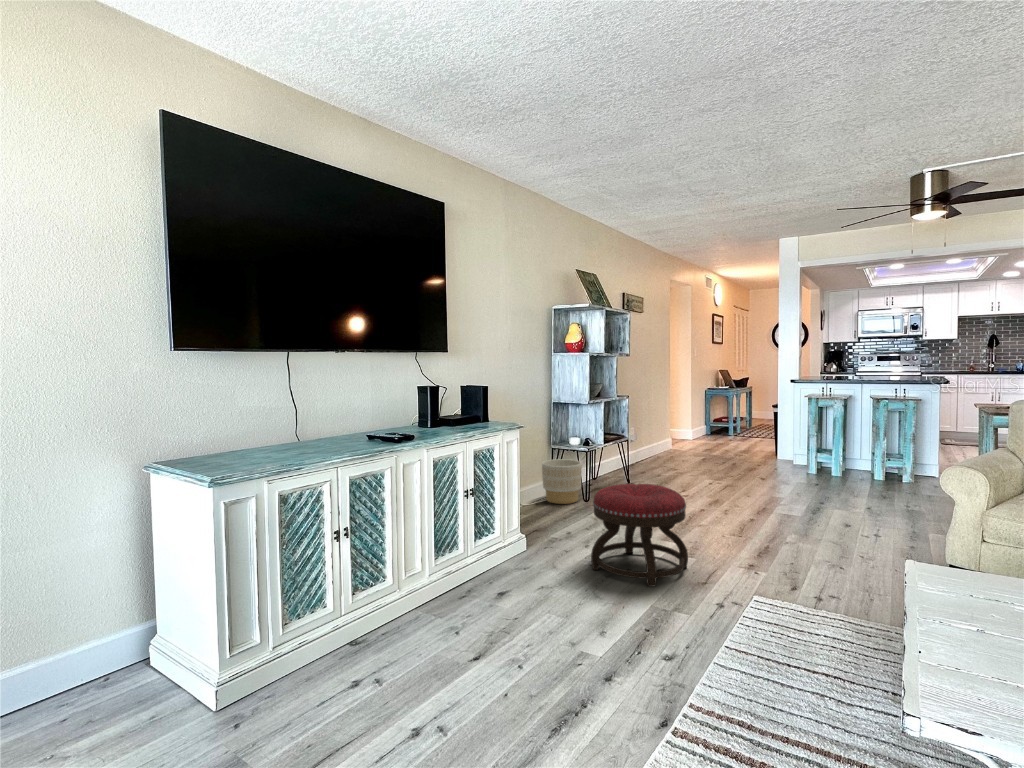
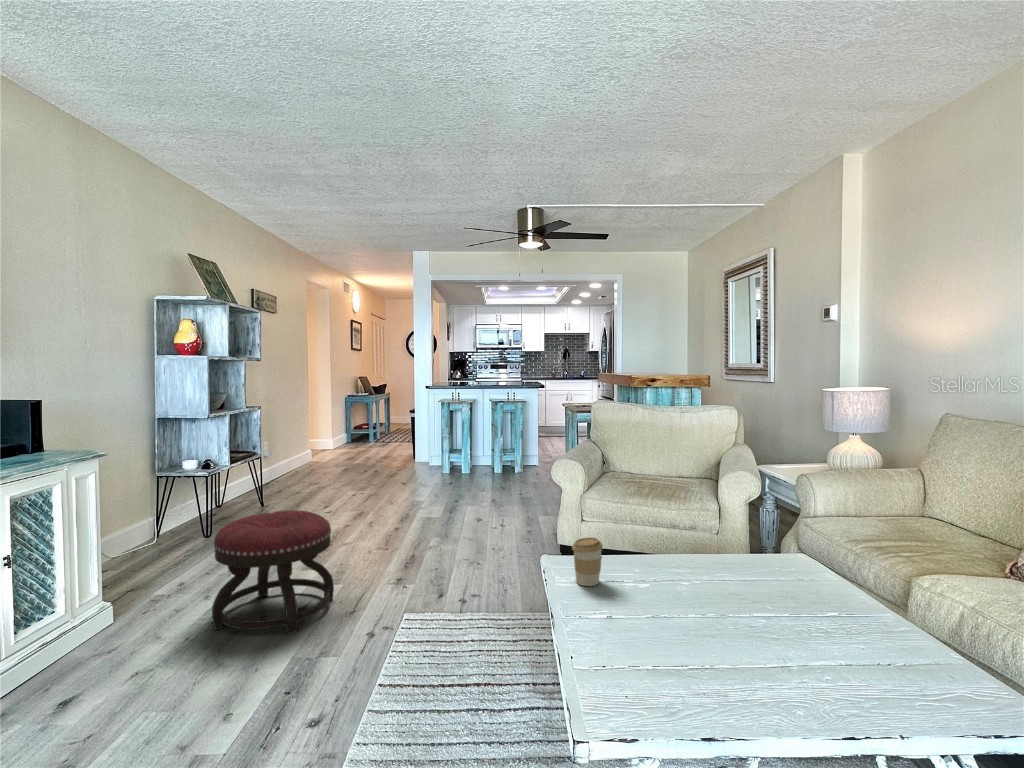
planter: present [542,459,582,504] -> none [139,489,198,548]
coffee cup: none [945,549,990,604] -> present [572,537,603,586]

